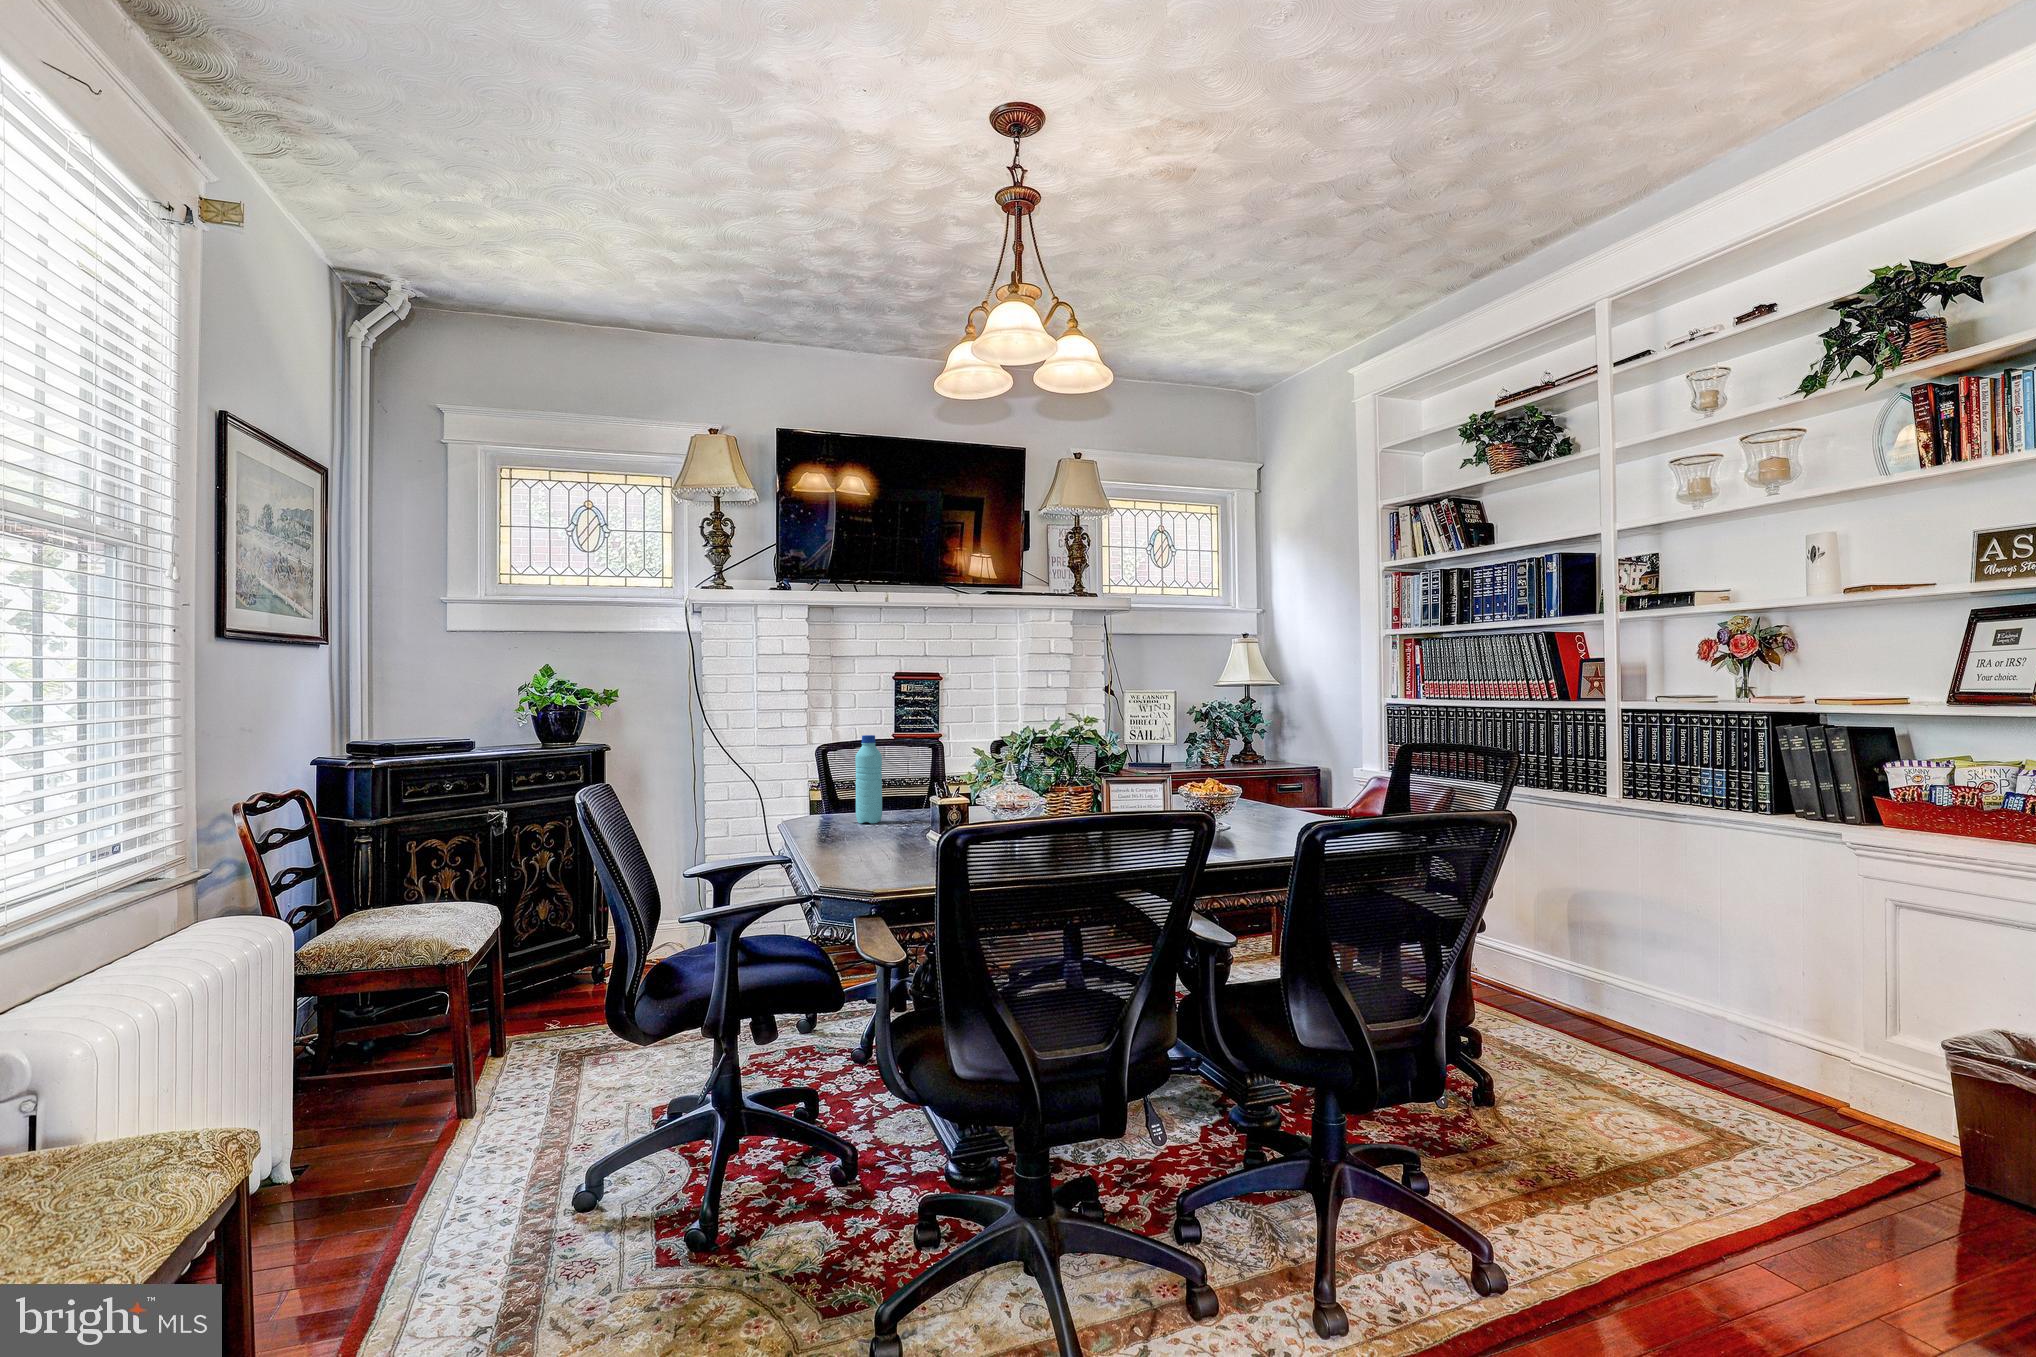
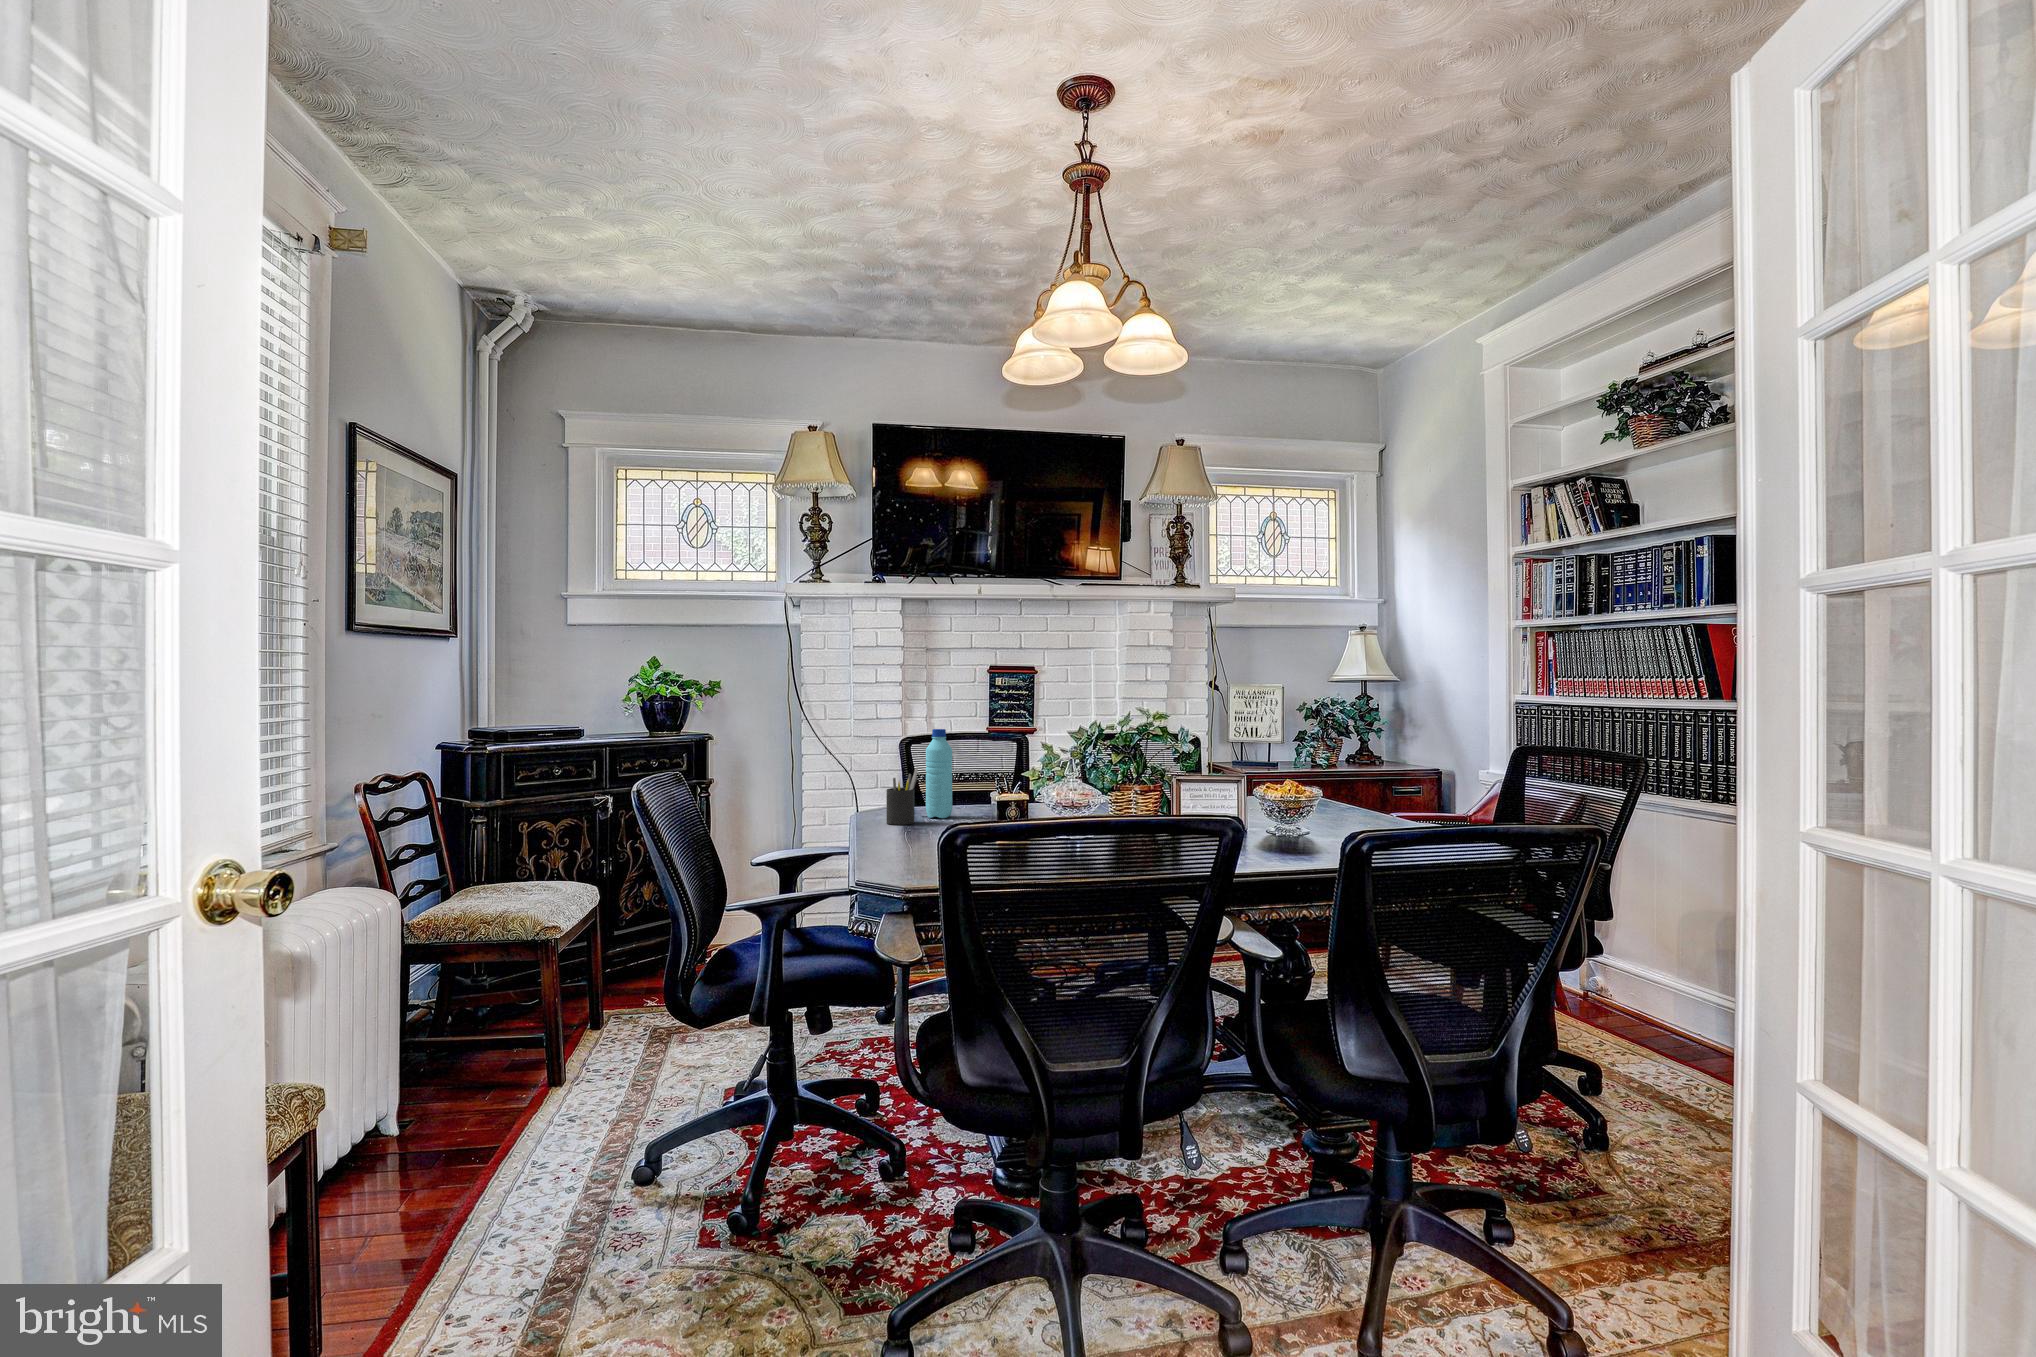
pen holder: none [819,775,851,831] -> present [886,769,918,825]

